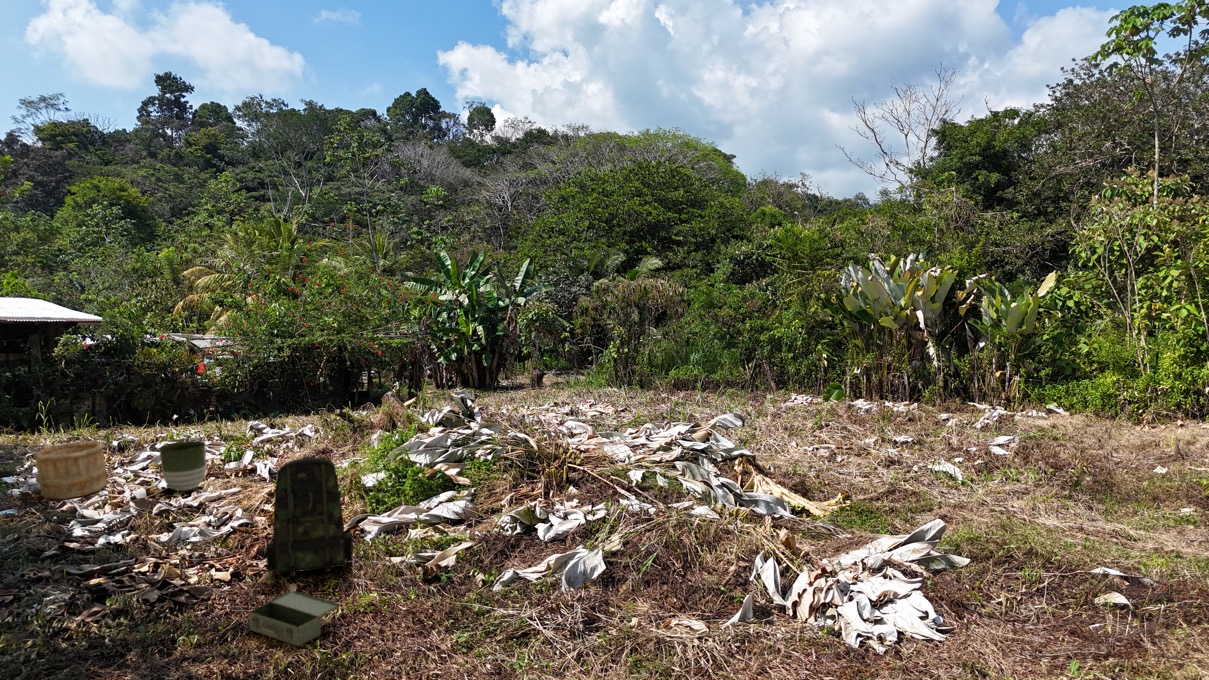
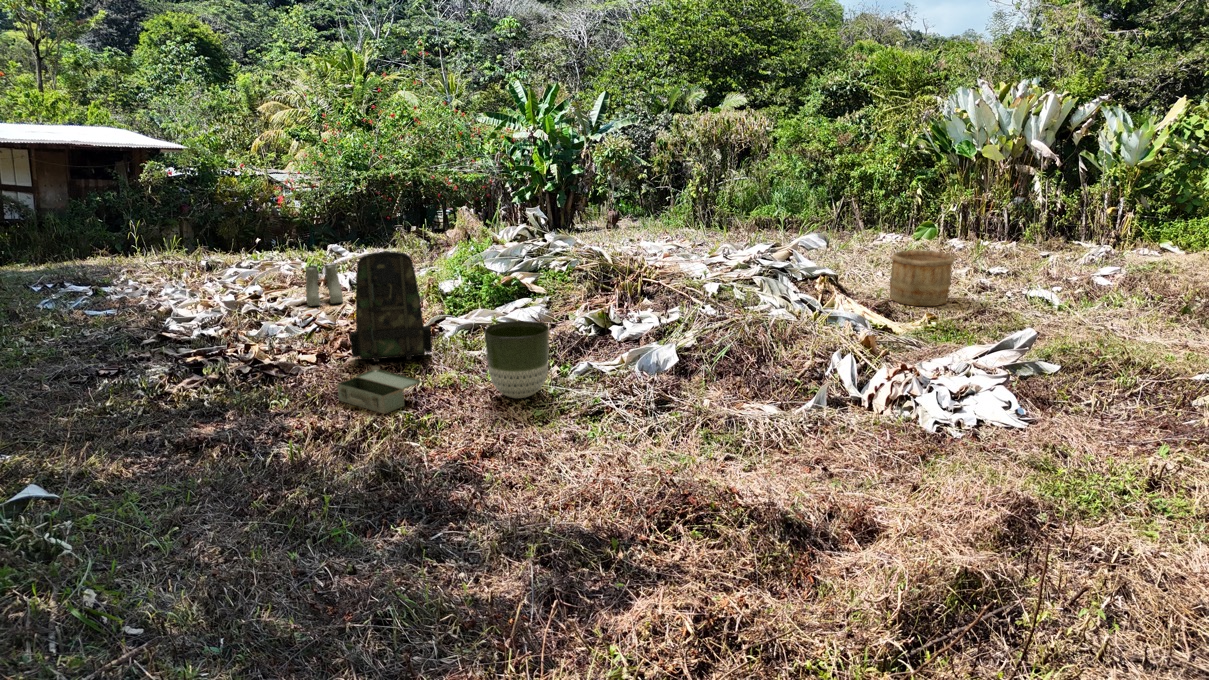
wooden bucket: present [34,441,107,499] -> present [890,250,954,306]
planter: present [159,441,206,491] -> present [484,321,549,398]
boots: none [223,455,262,502] -> present [306,264,343,306]

